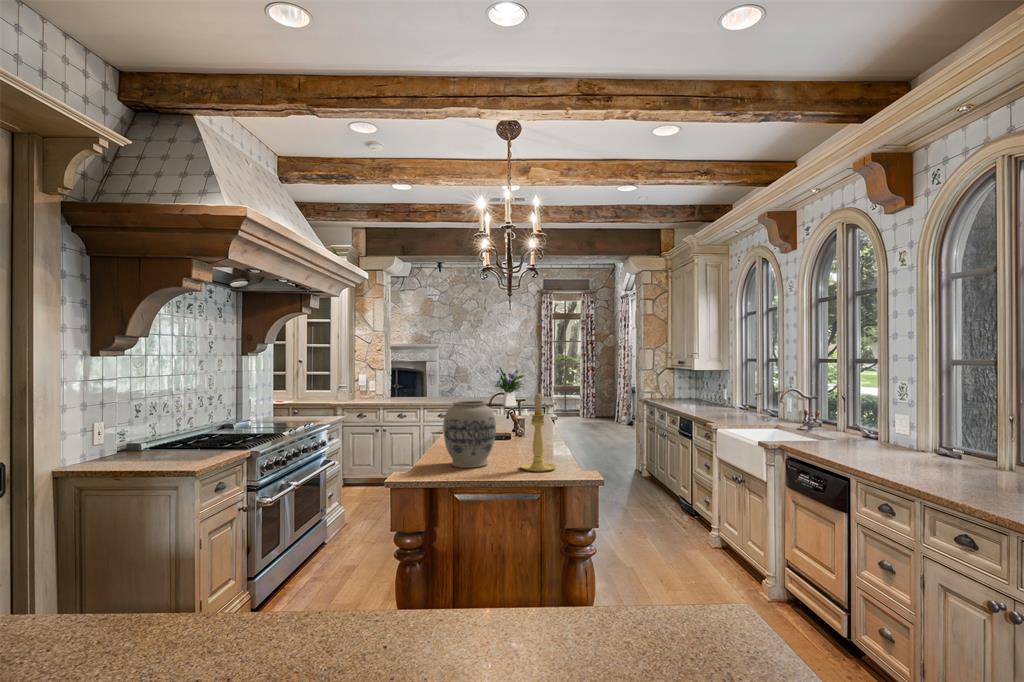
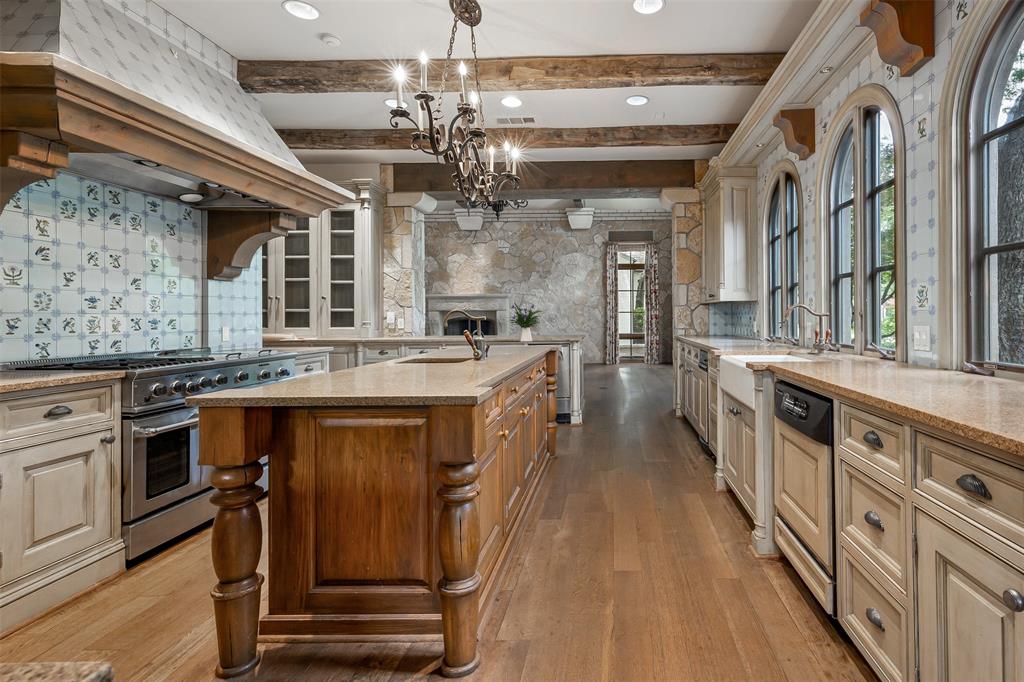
candle holder: present [520,393,556,472] -> none [405,288,450,383]
vase: present [443,401,496,468] -> none [326,303,390,379]

